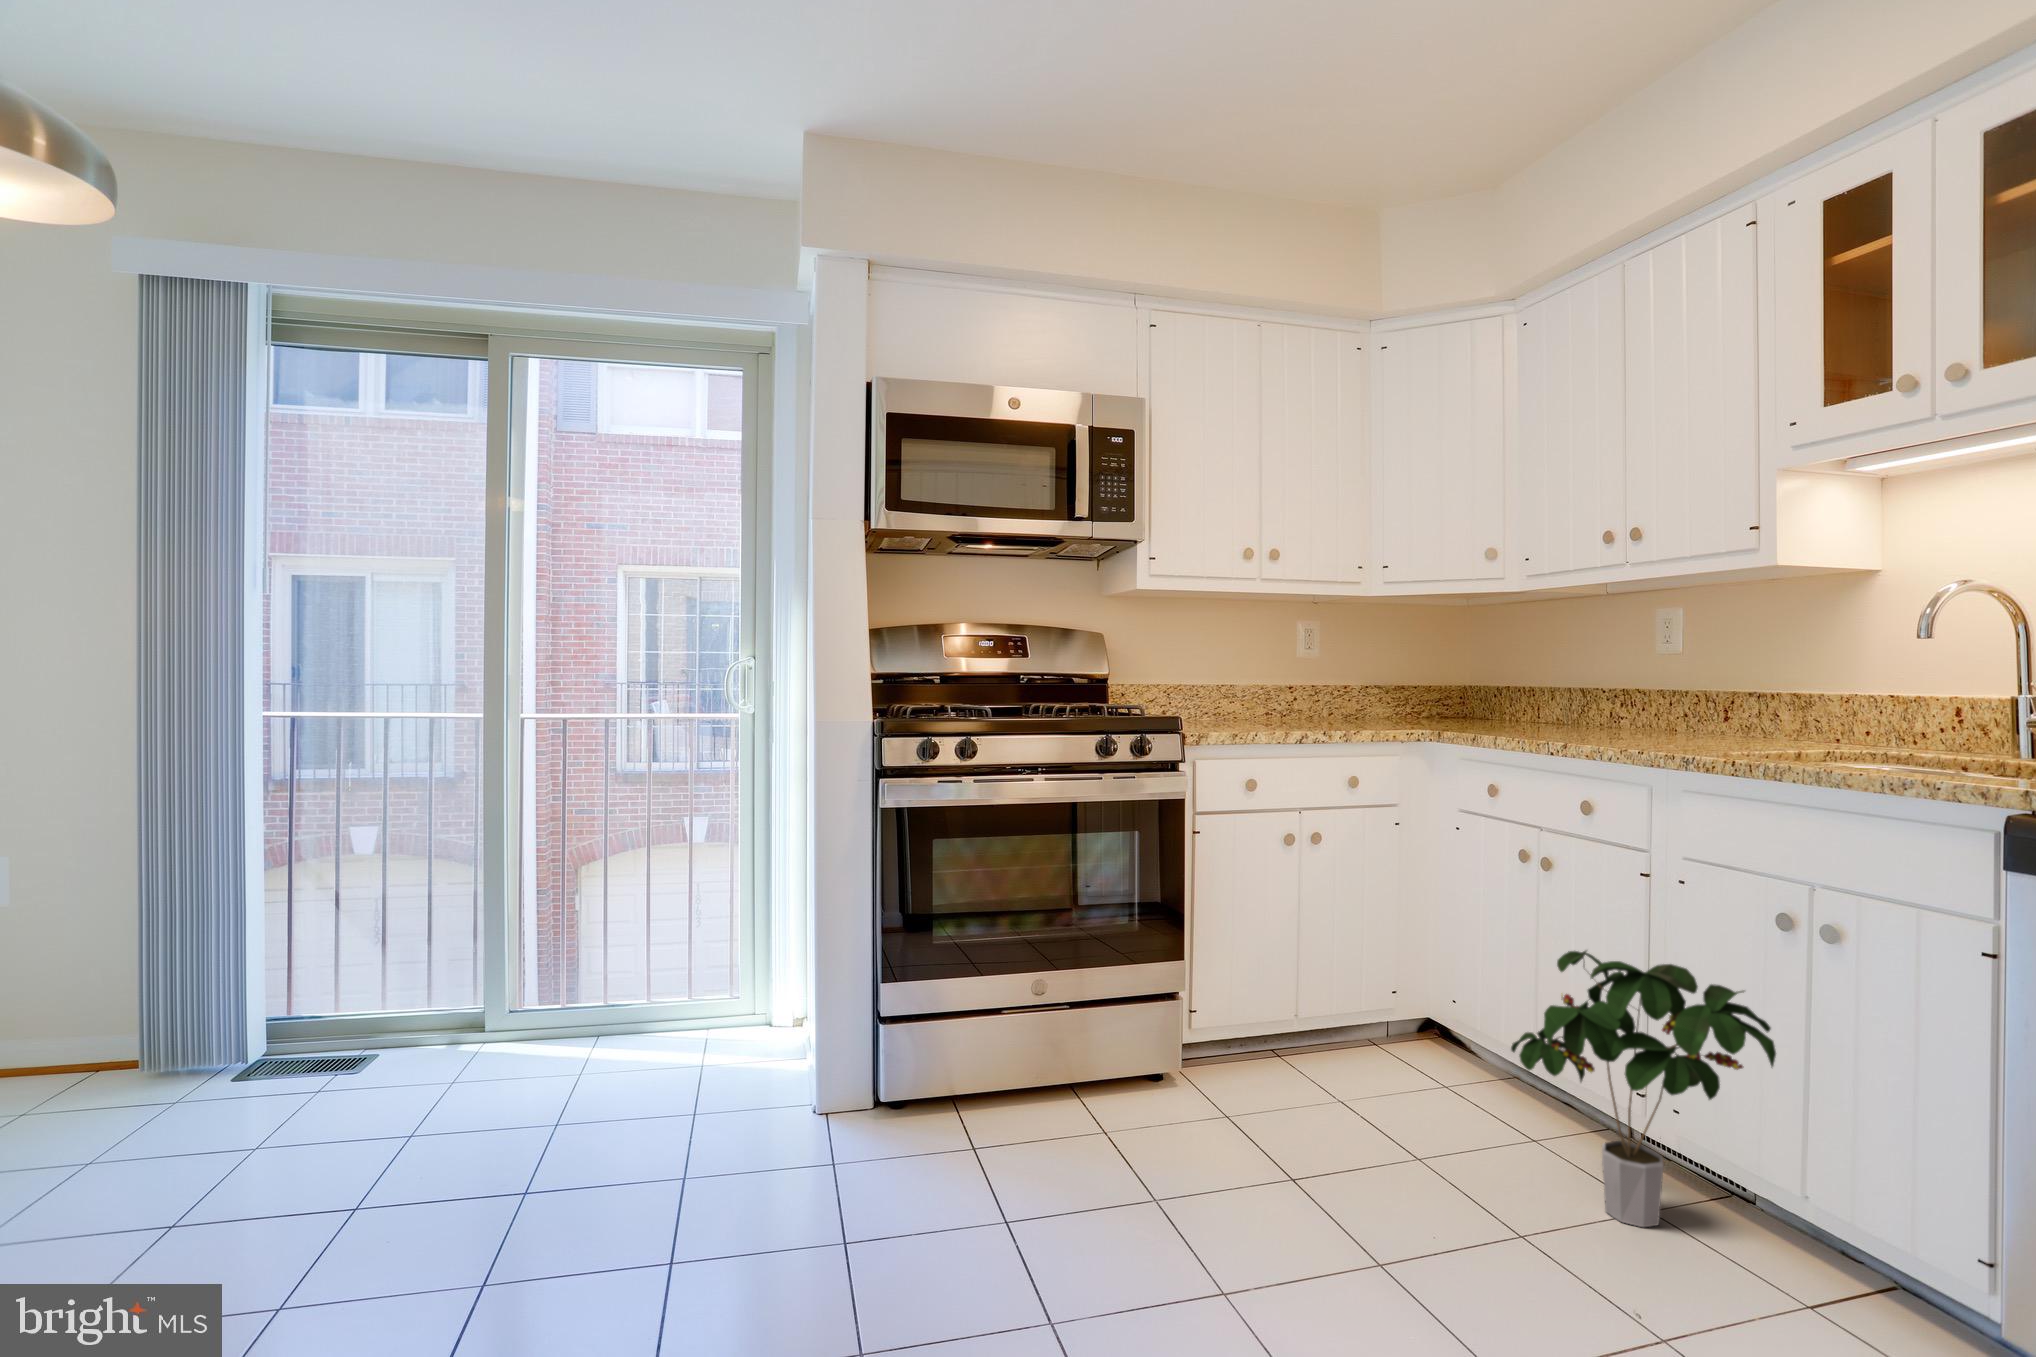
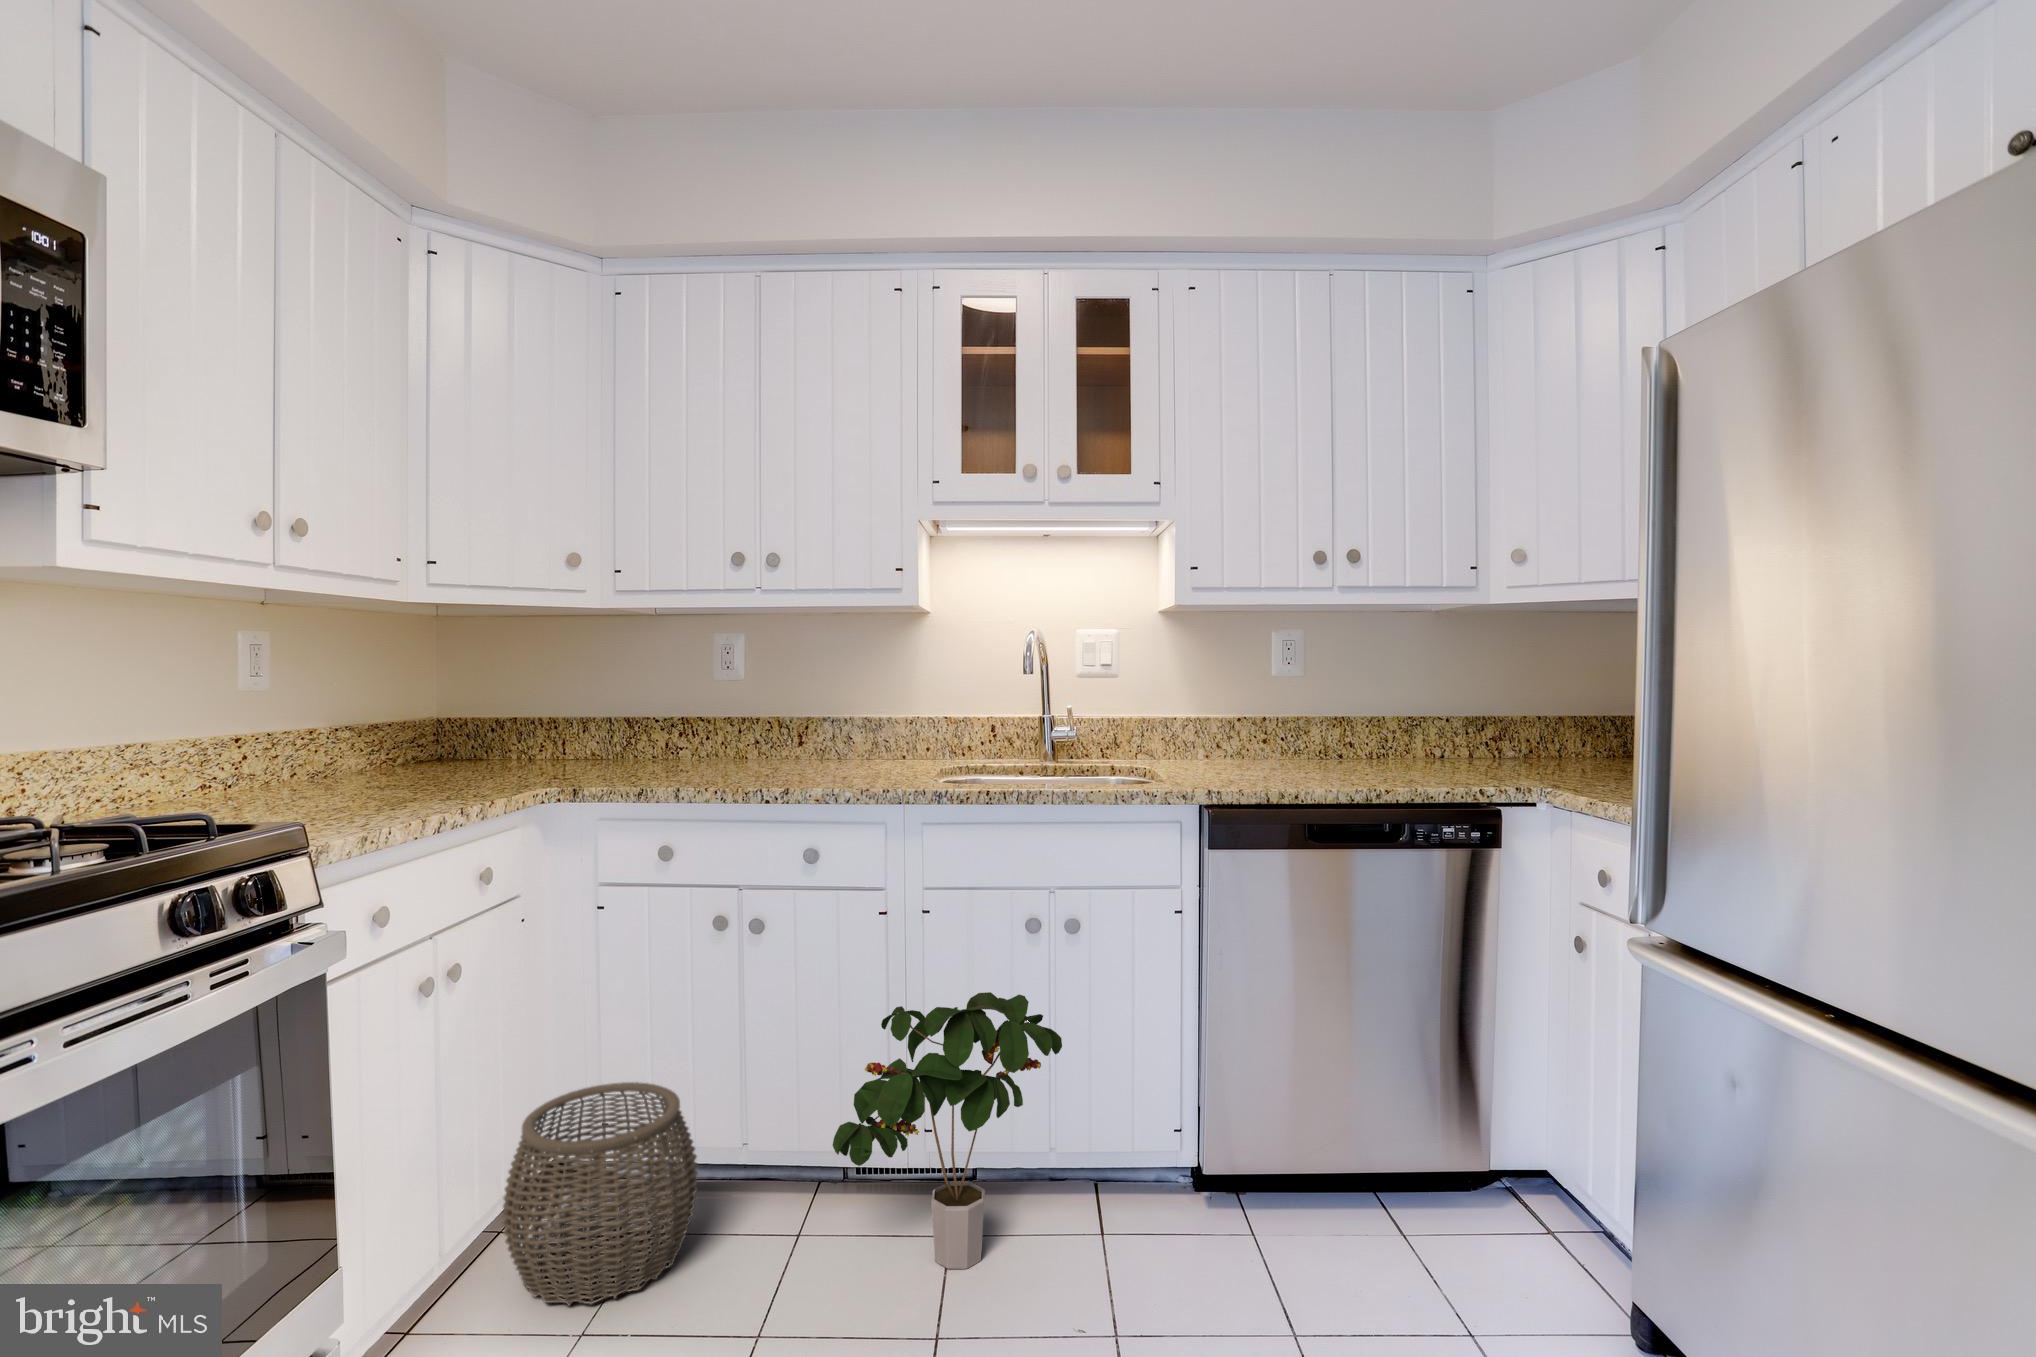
woven basket: none [1343,952,1487,1100] -> present [502,1082,698,1306]

